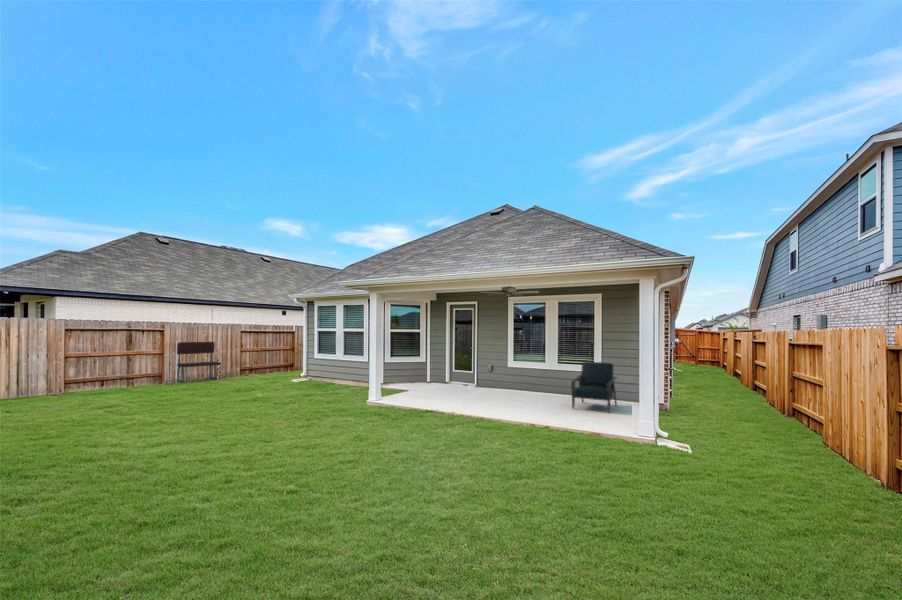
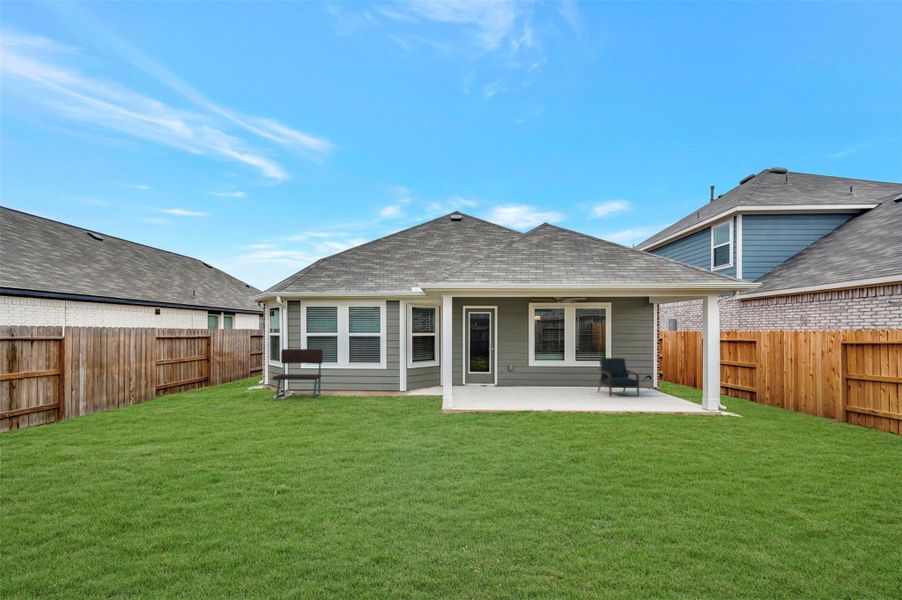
bench: present [177,342,221,382] -> present [273,349,323,398]

